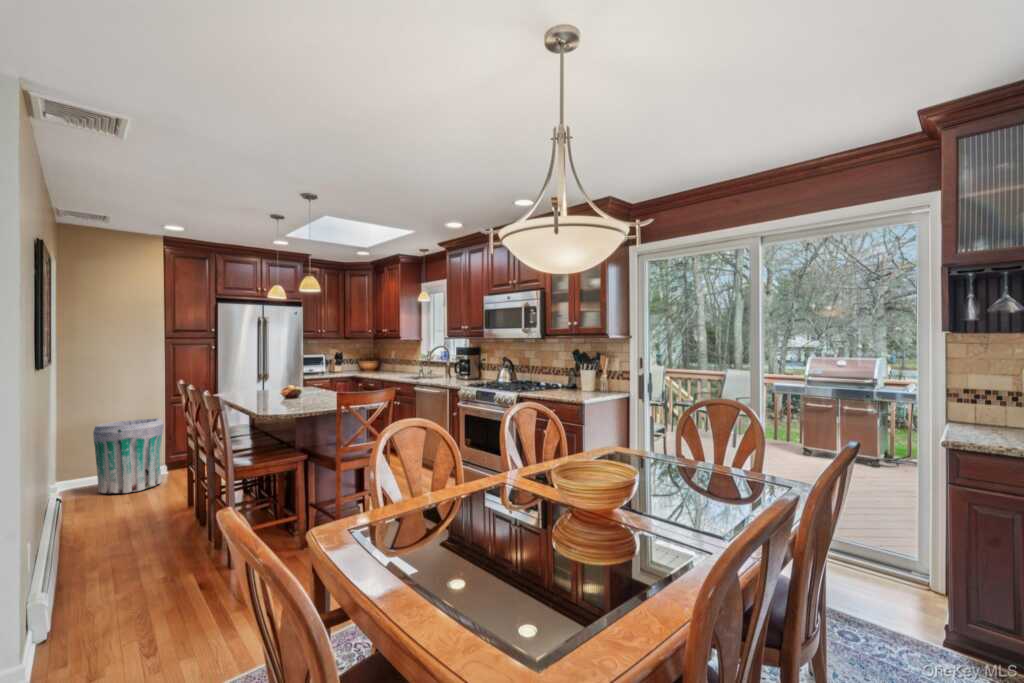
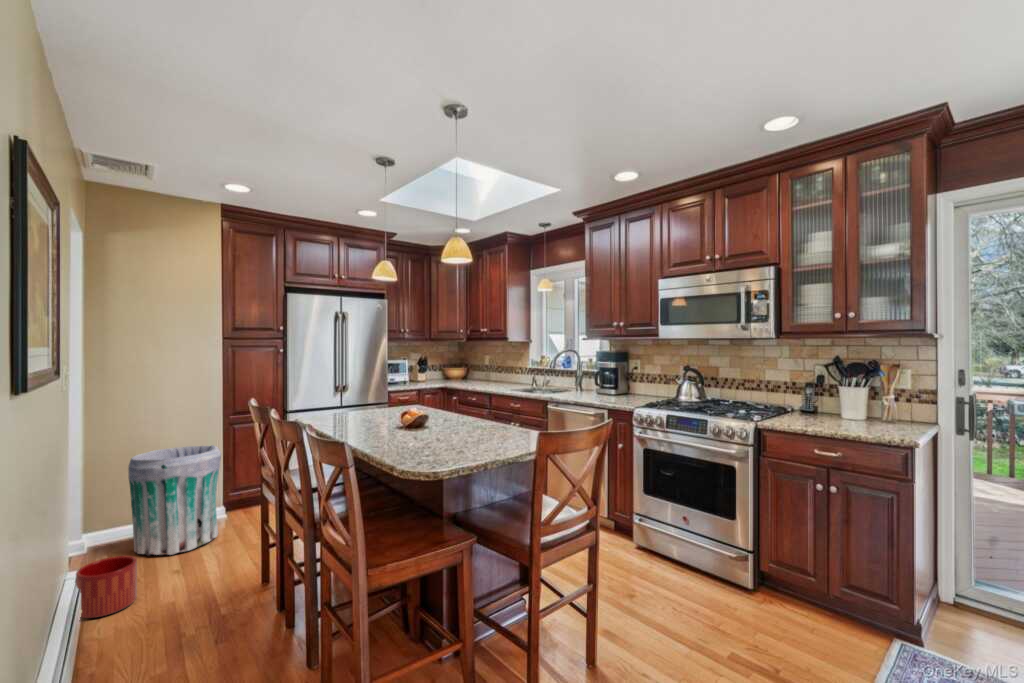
planter: none [60,487,102,523] -> present [76,556,137,618]

